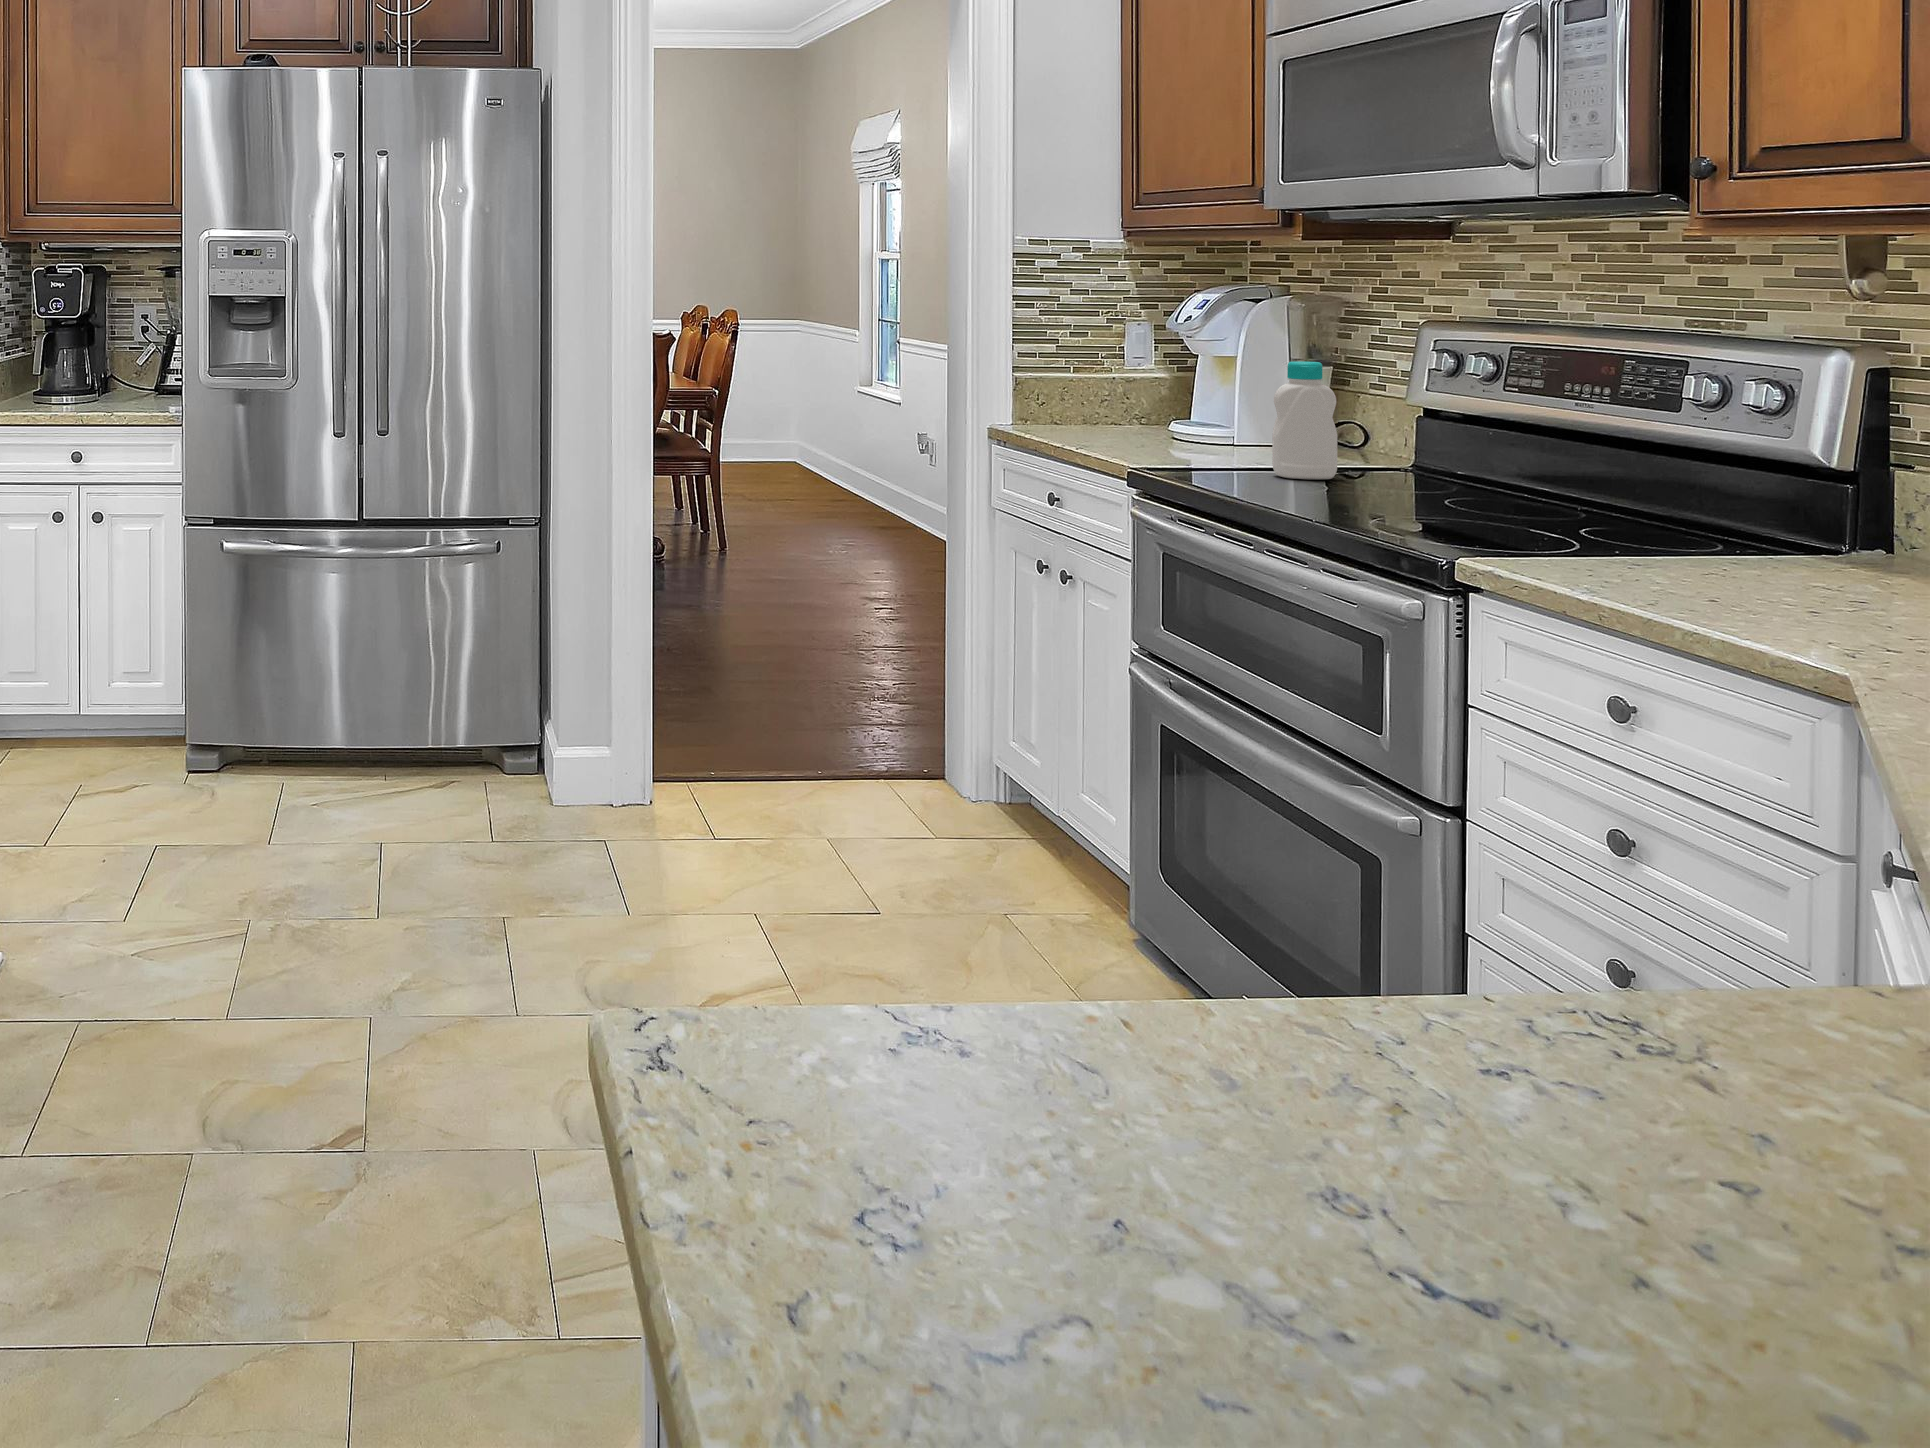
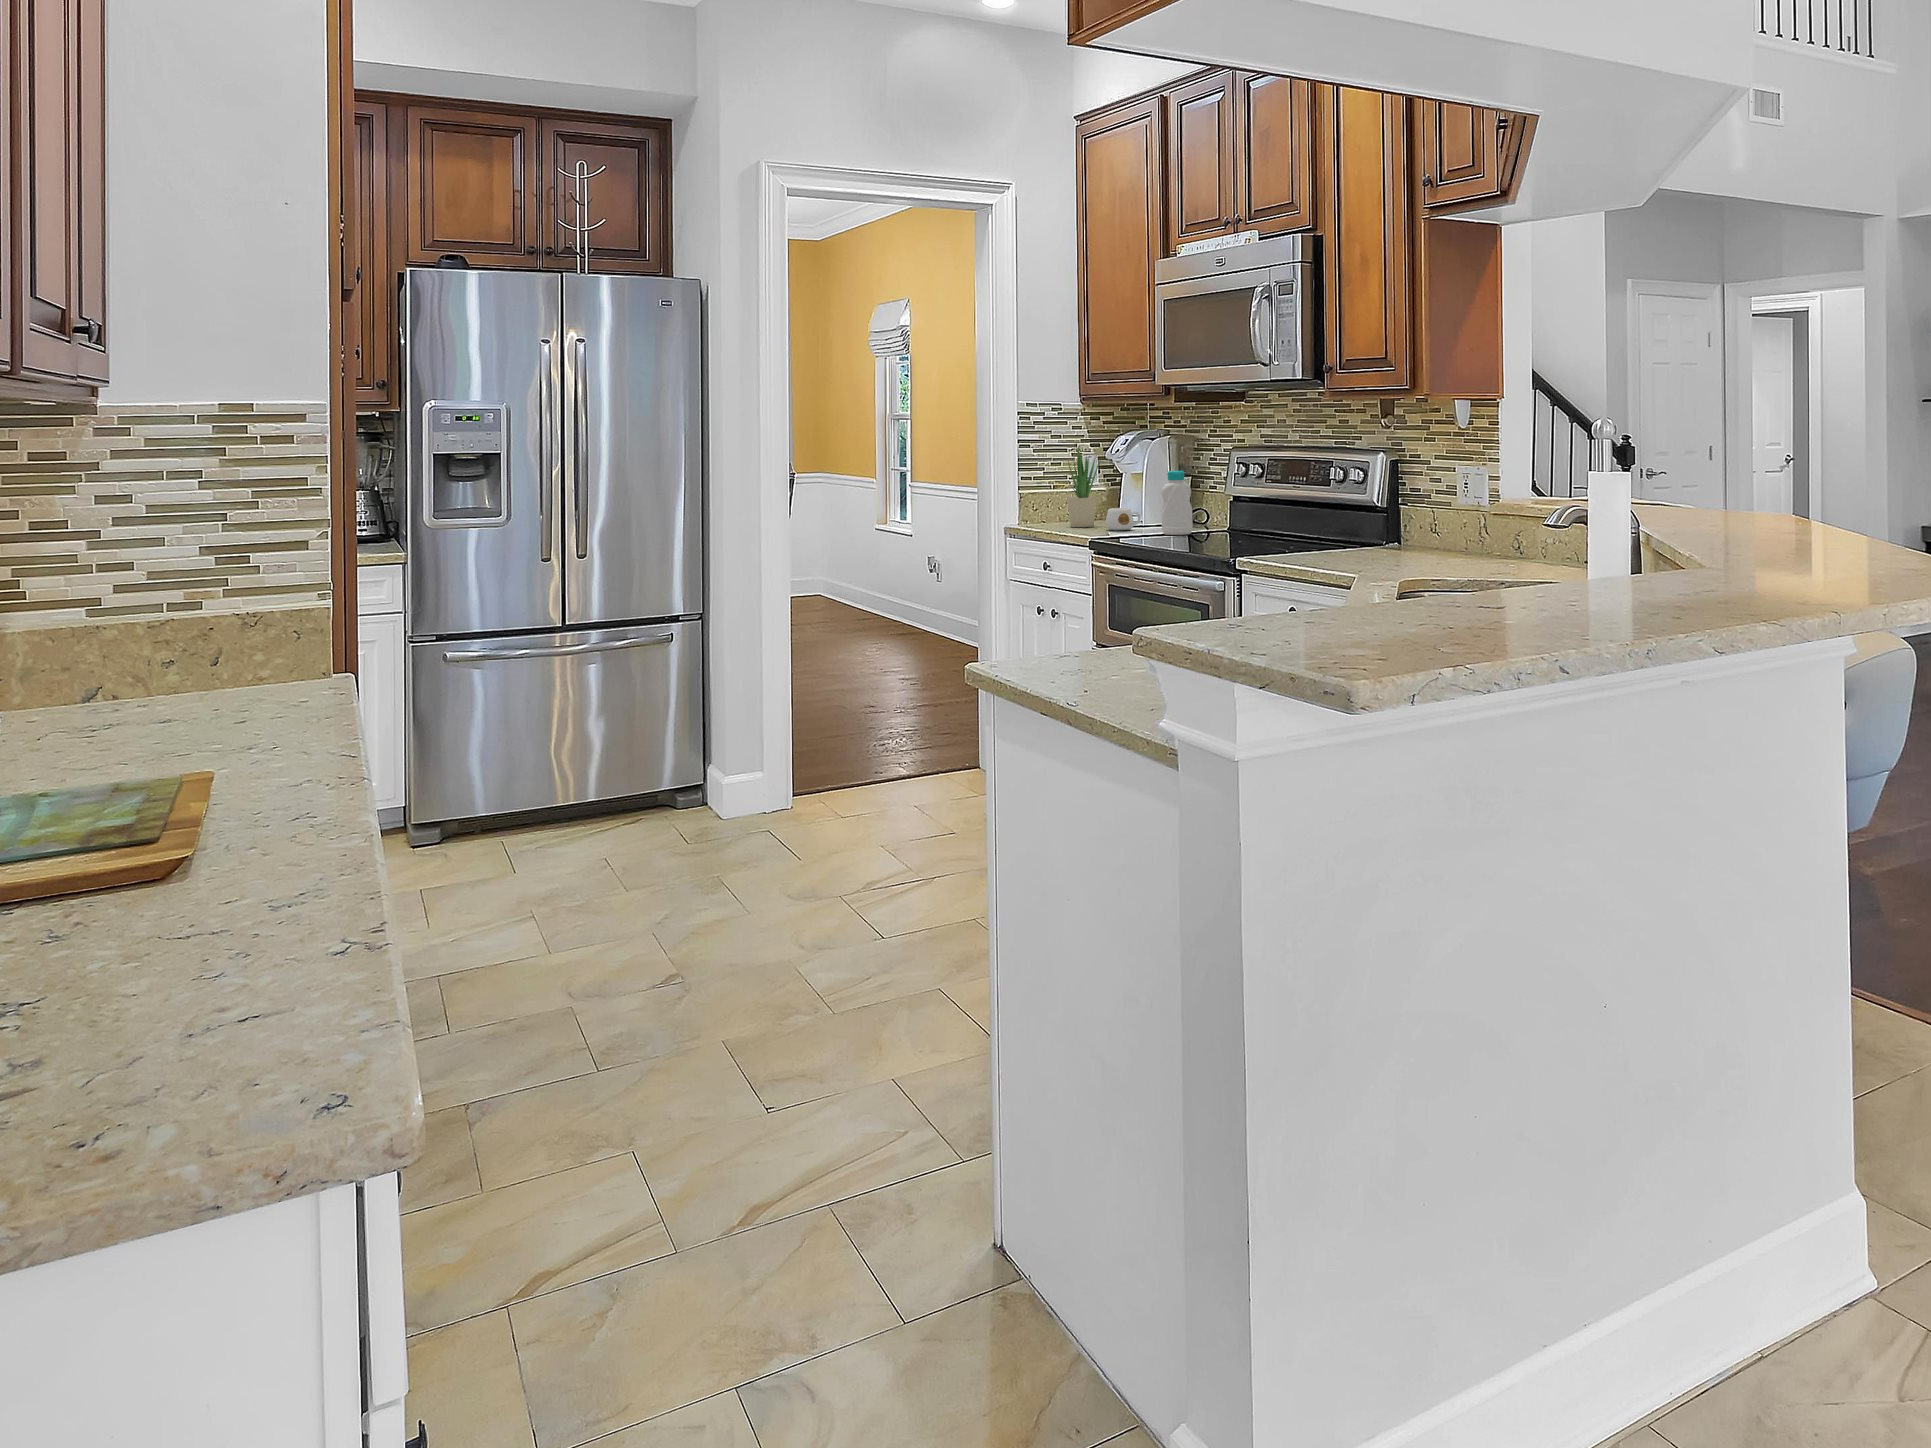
potted plant: none [1093,307,1158,447] -> present [1067,446,1100,527]
mug: none [1162,419,1230,459] -> present [1106,508,1140,530]

